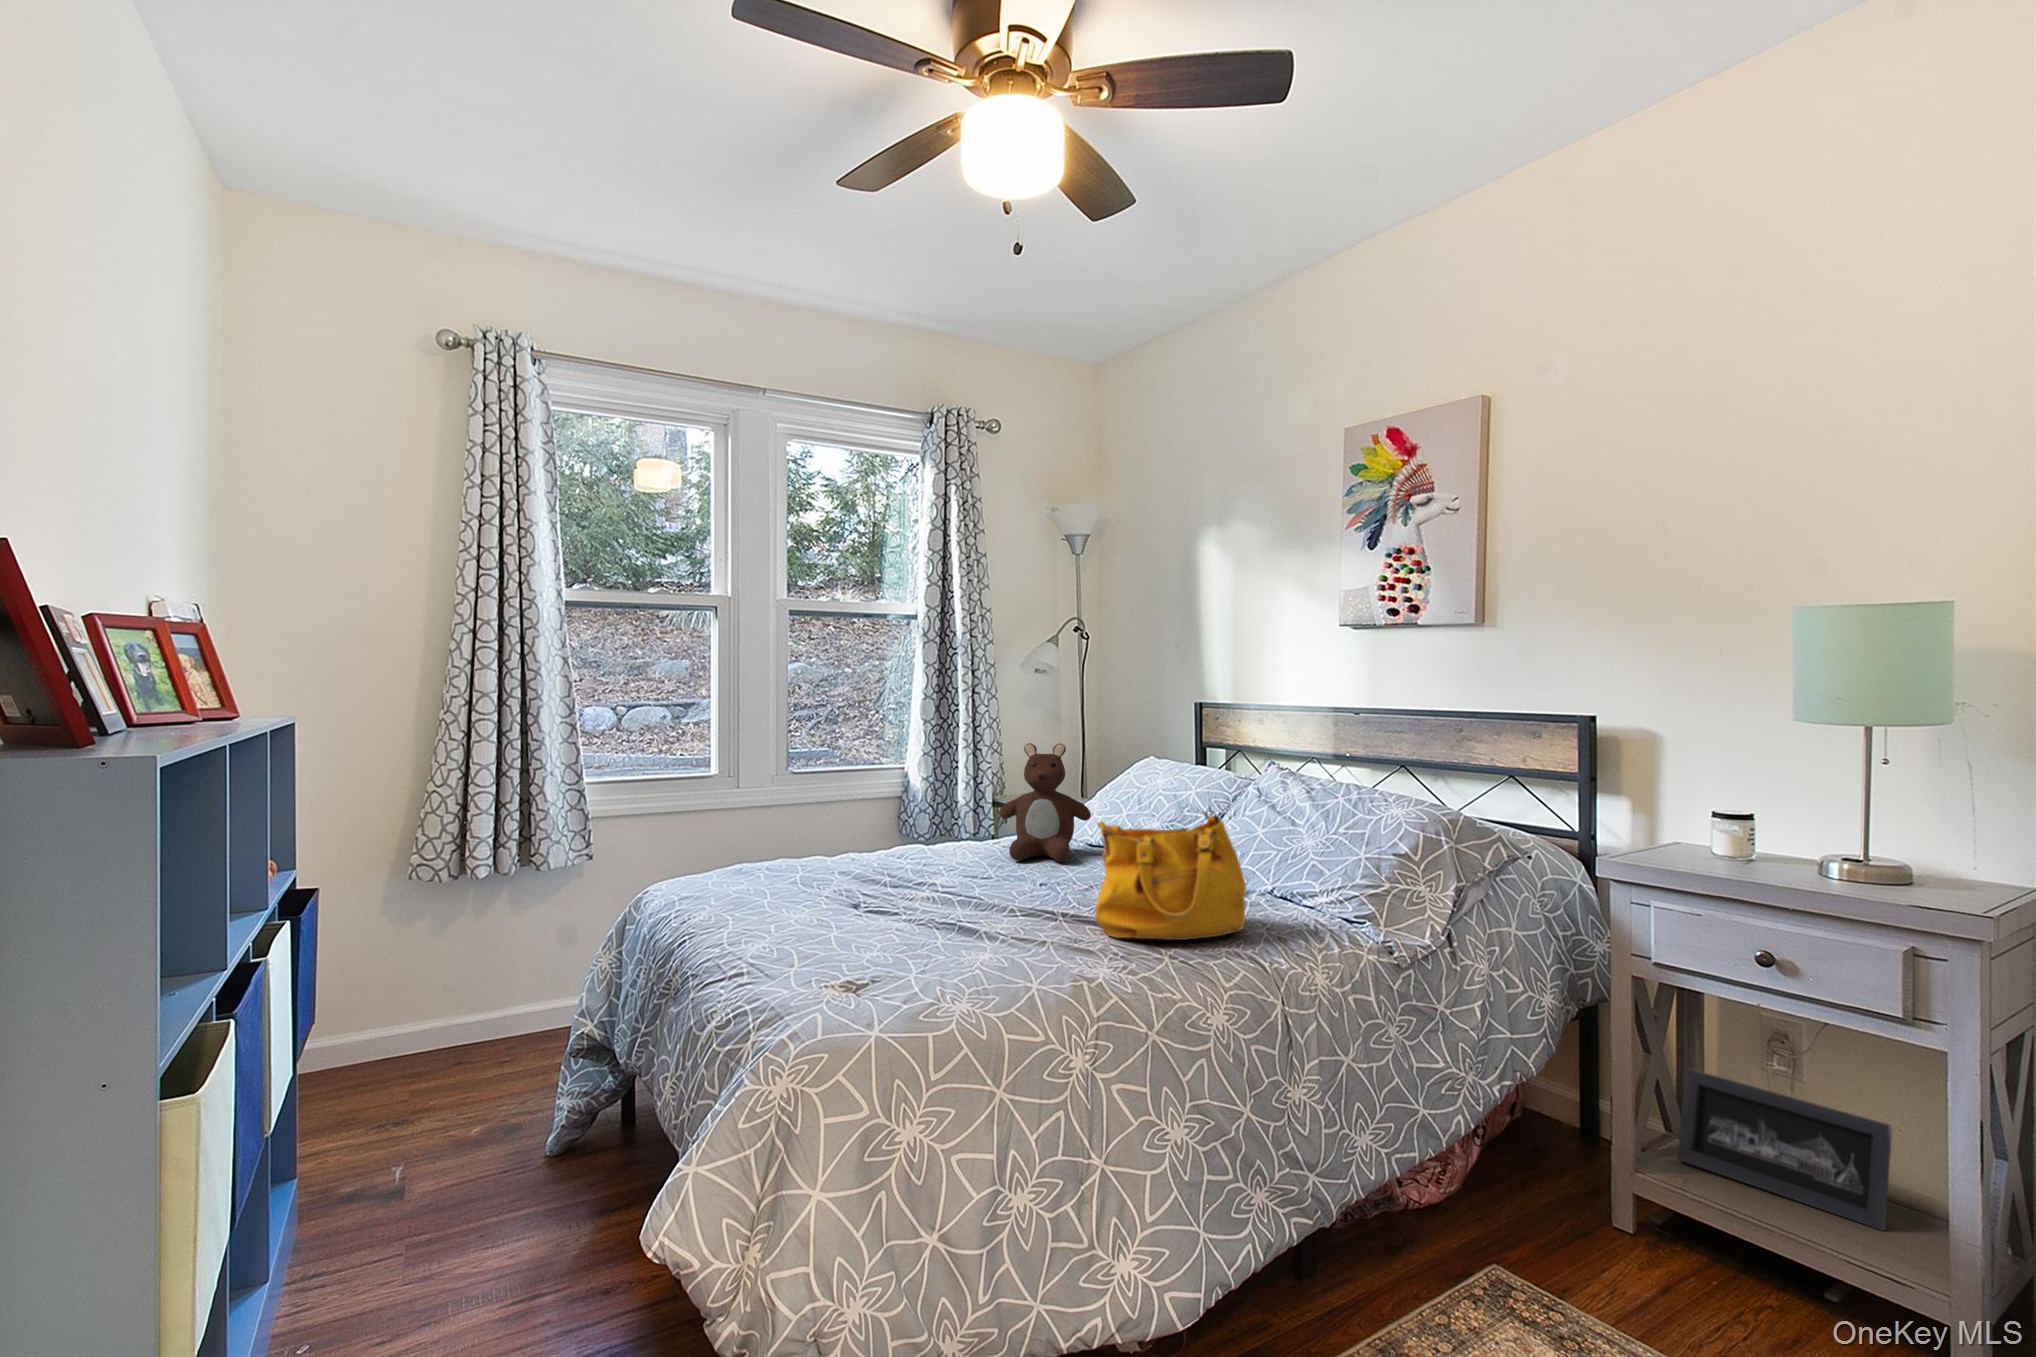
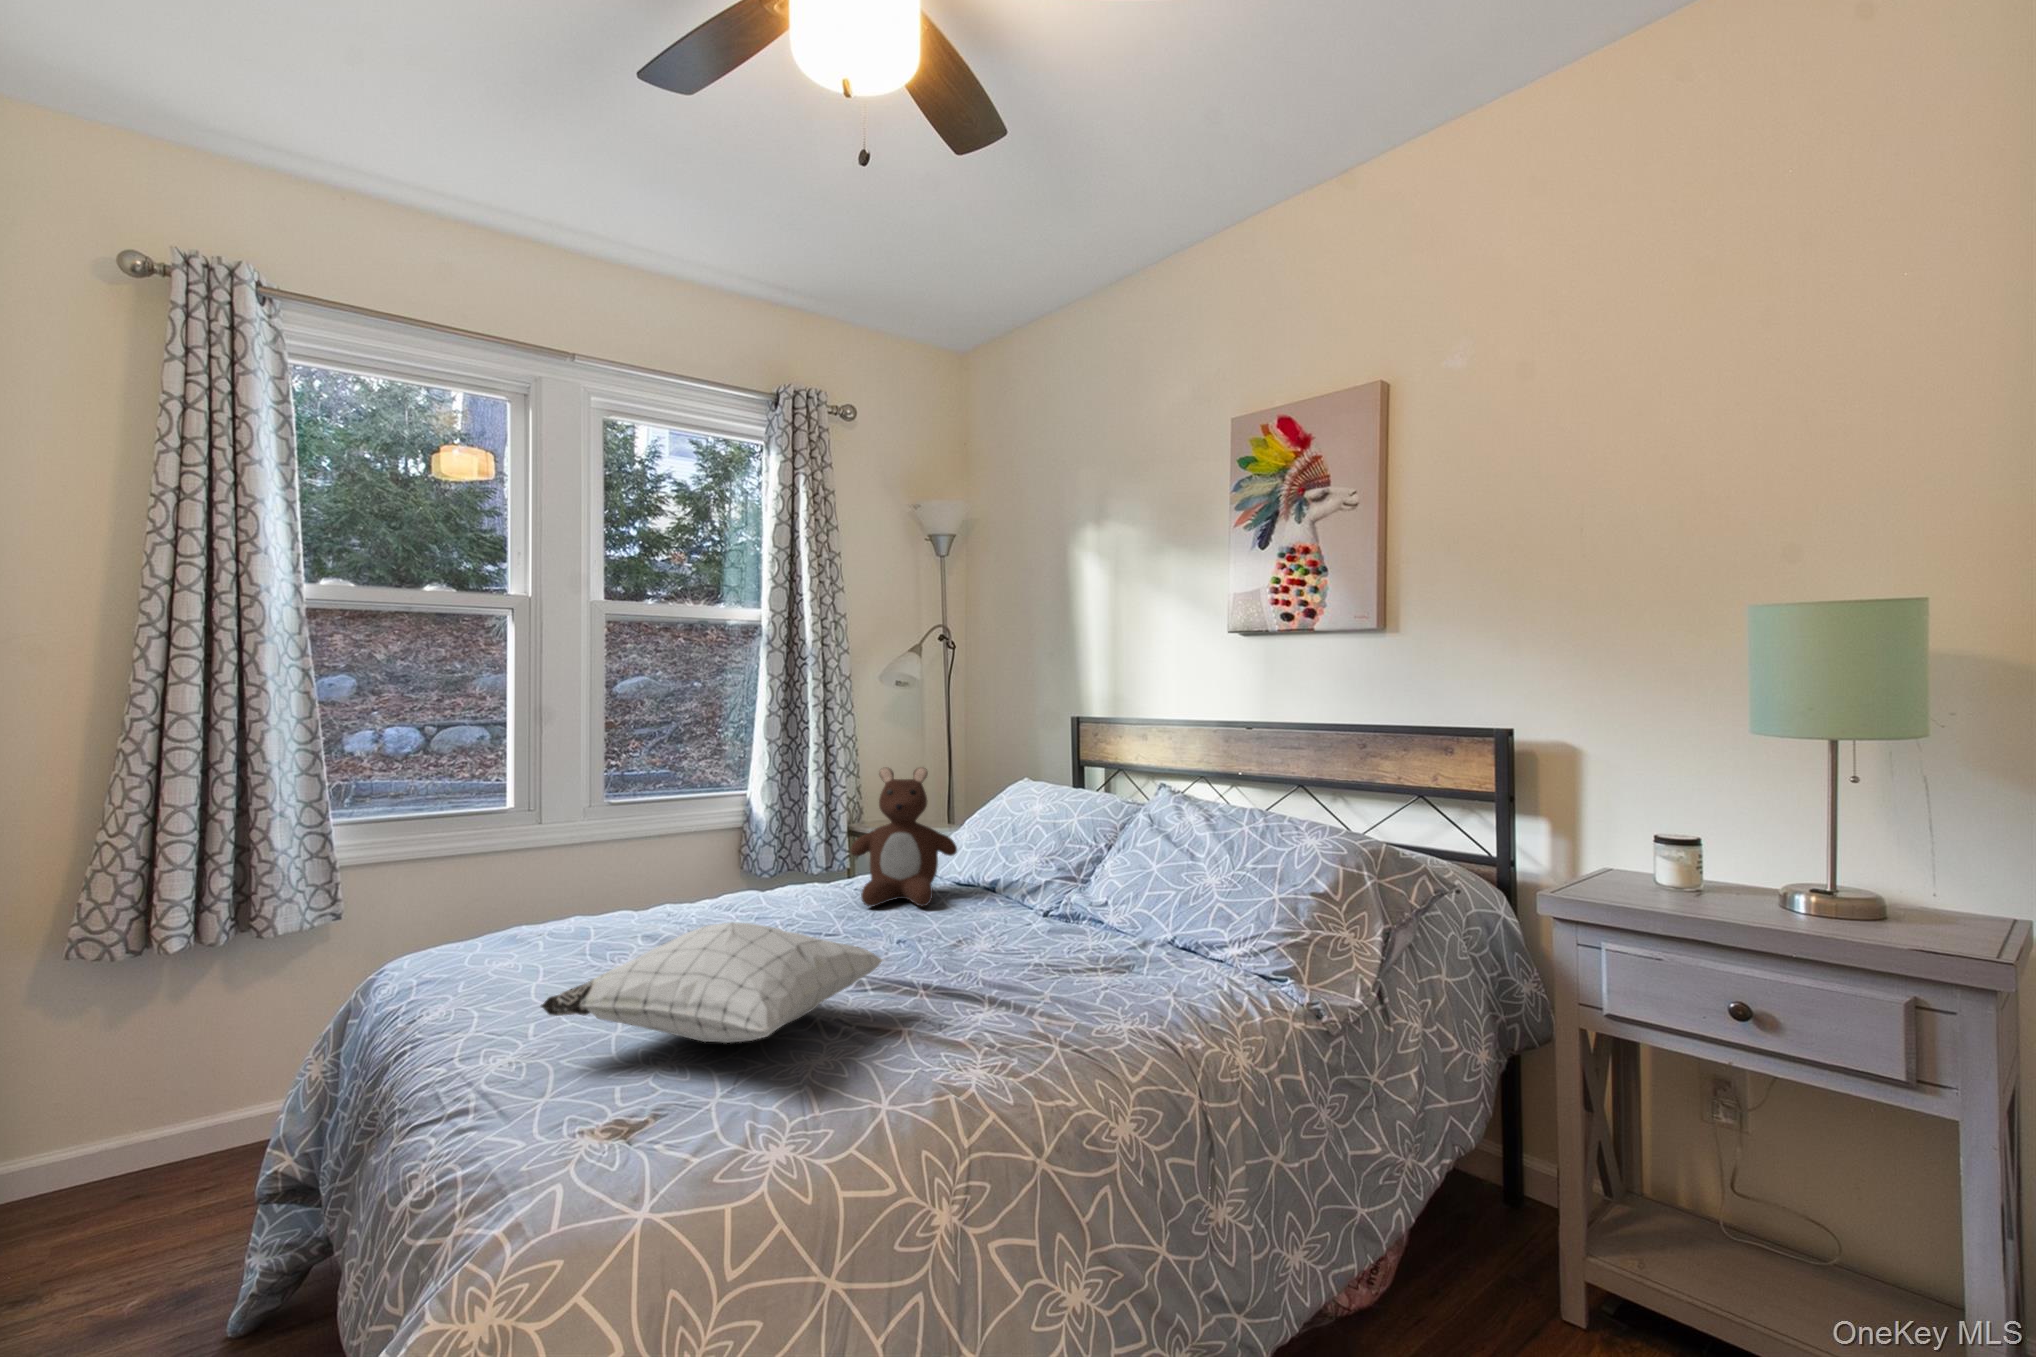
handbag: present [1095,810,1246,940] -> none [965,849,1149,1019]
pillow: none [785,855,1033,942] -> present [541,922,883,1043]
picture frame: present [1678,1069,1892,1230] -> none [1629,1128,1873,1320]

